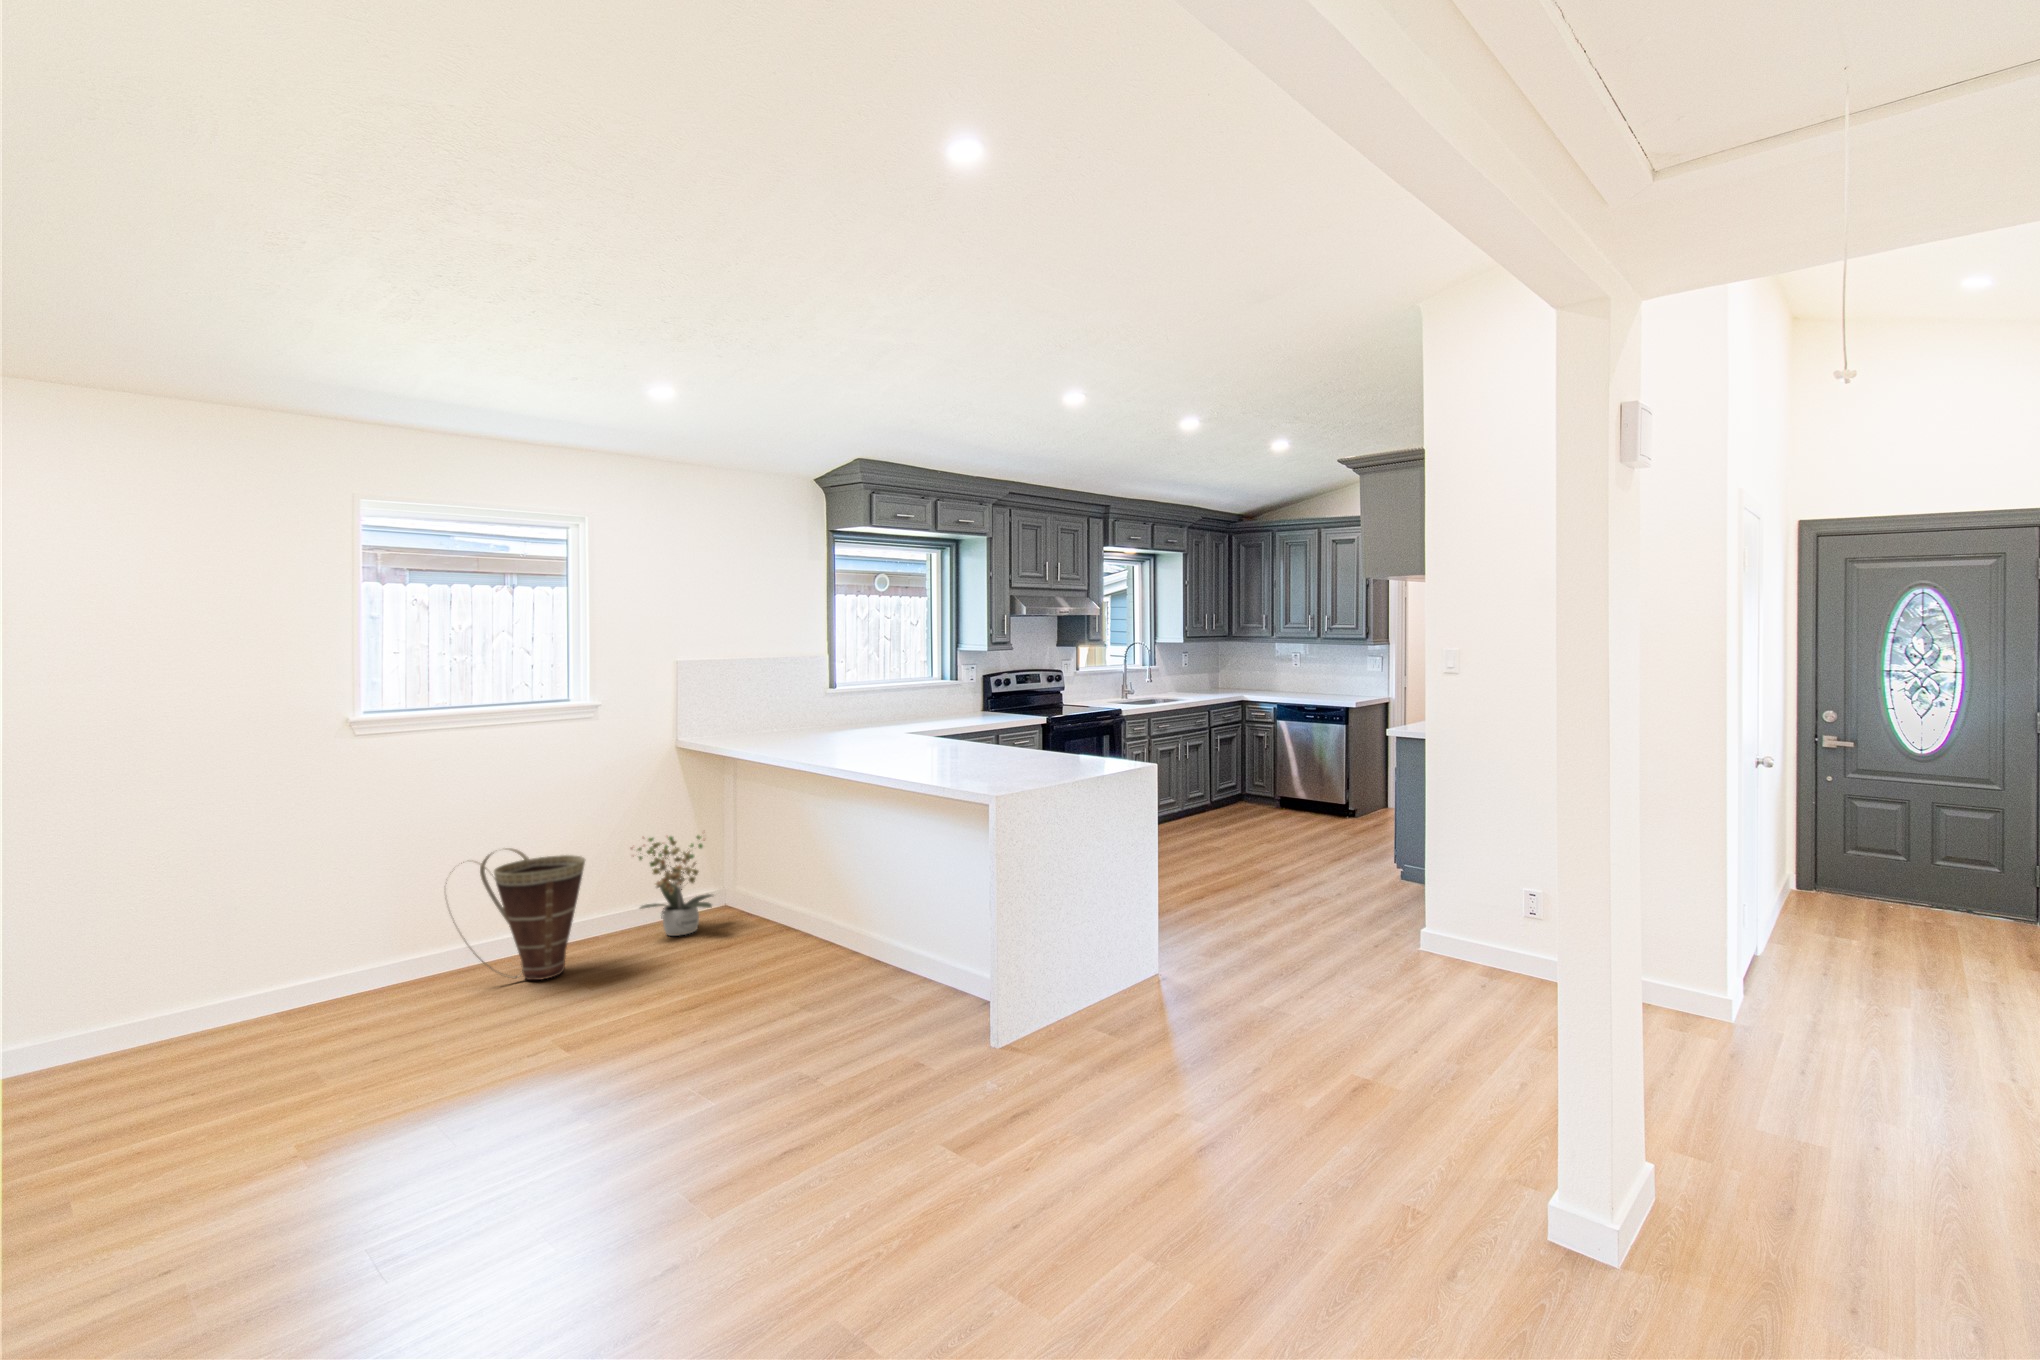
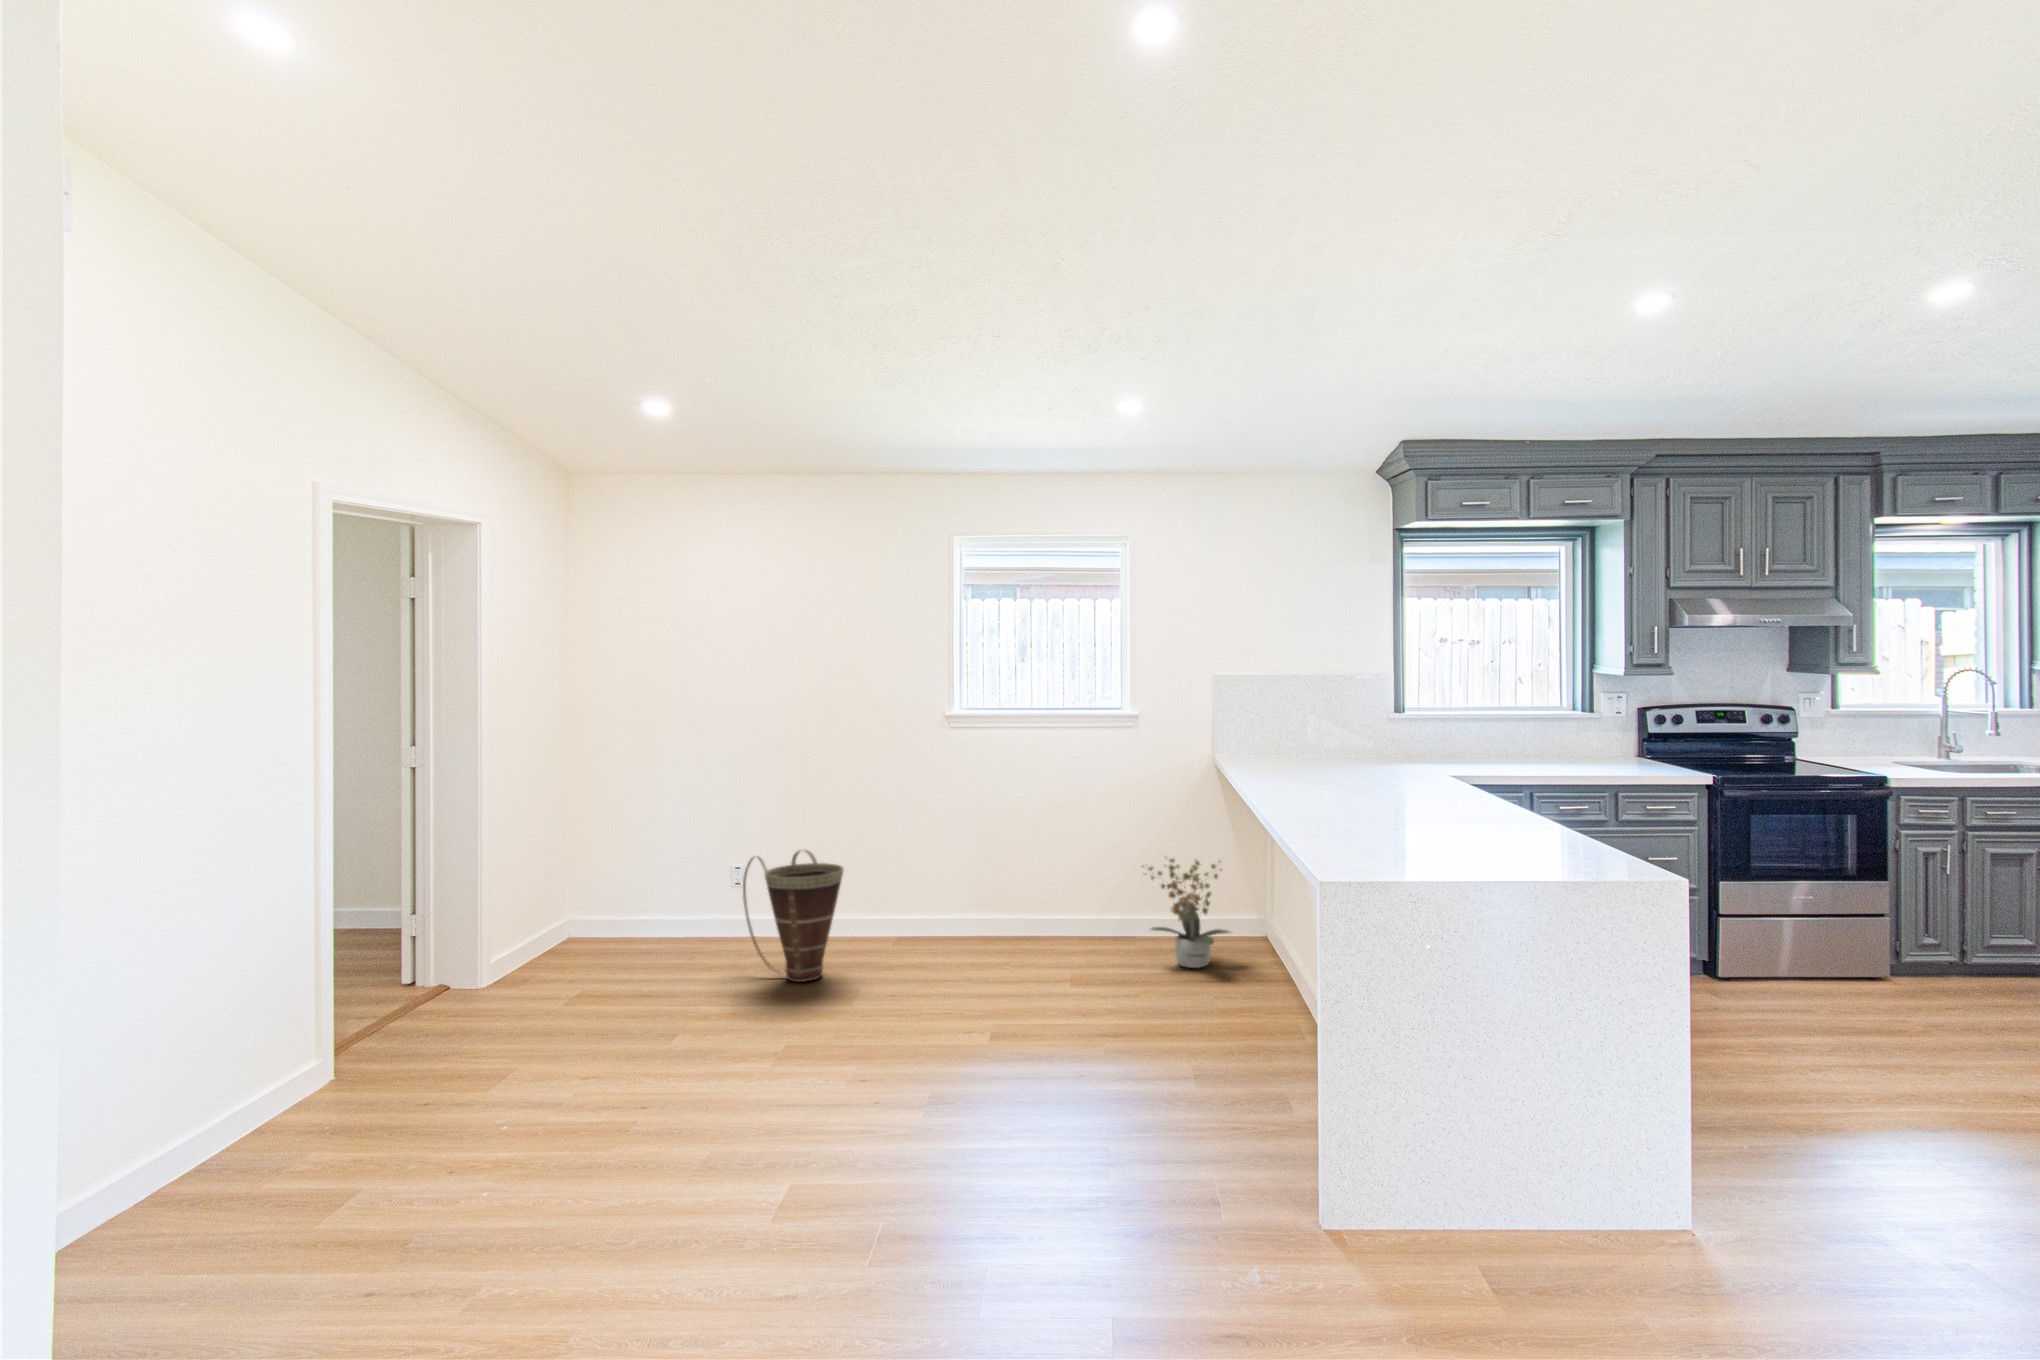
basket: present [446,848,585,980] -> present [743,850,844,982]

